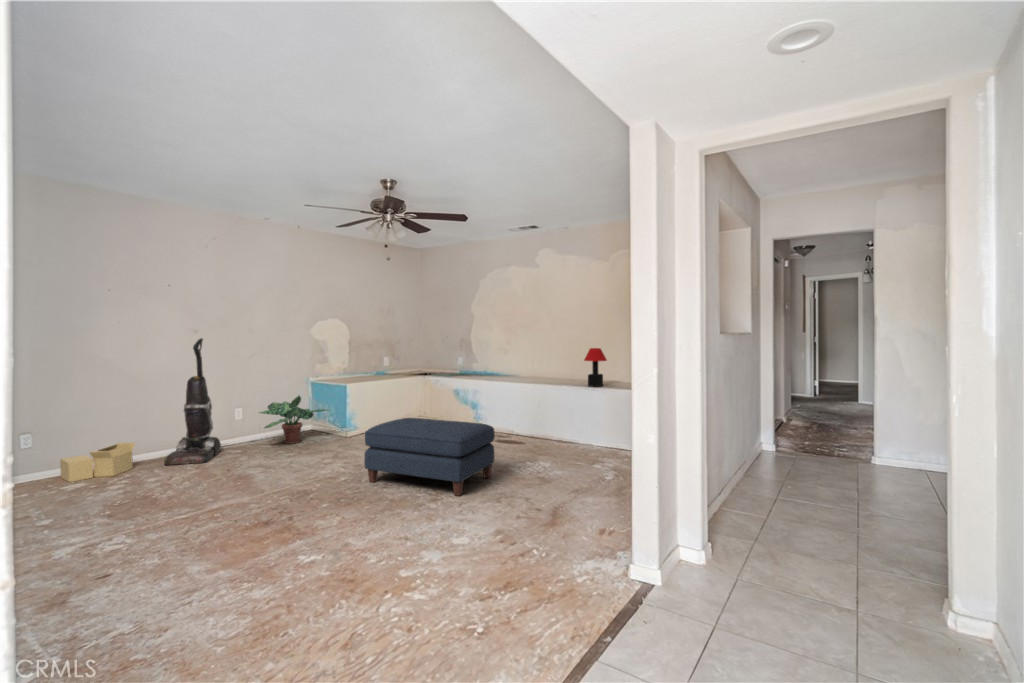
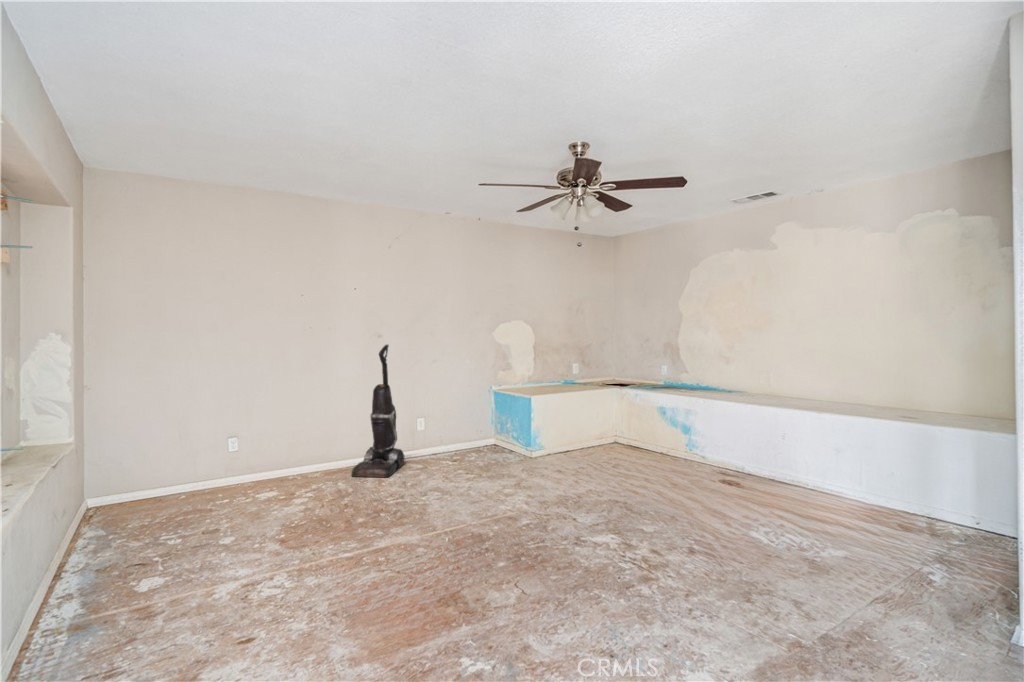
table lamp: present [584,348,607,387] -> none [858,358,902,417]
potted plant: present [260,396,327,444] -> none [438,407,516,461]
ottoman: present [364,418,495,496] -> none [550,448,732,578]
cardboard box: present [60,443,135,482] -> none [266,450,328,488]

